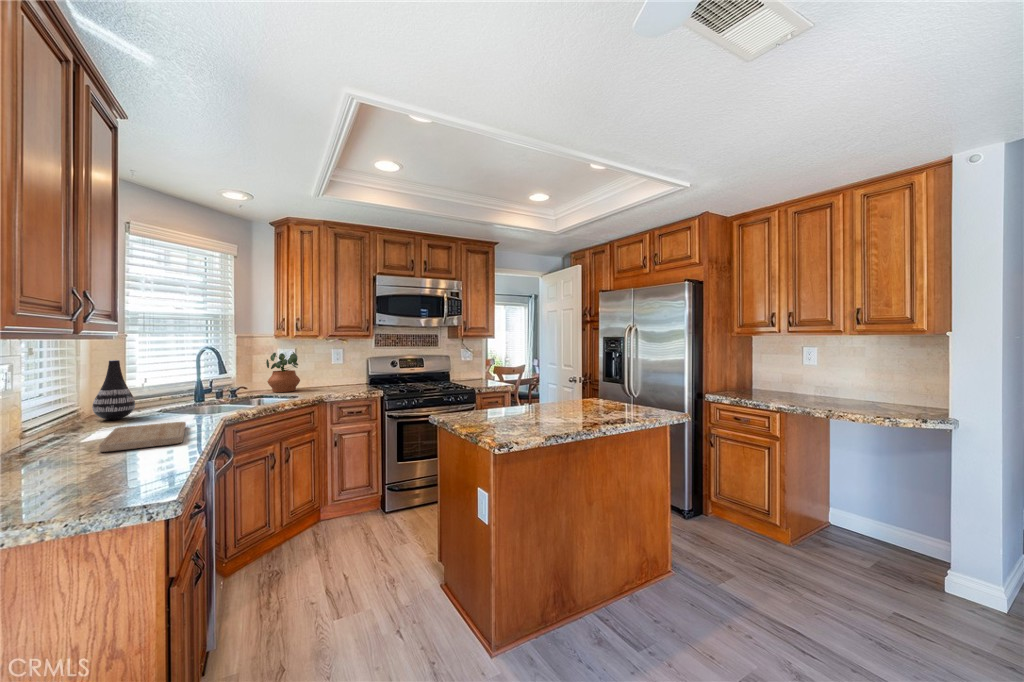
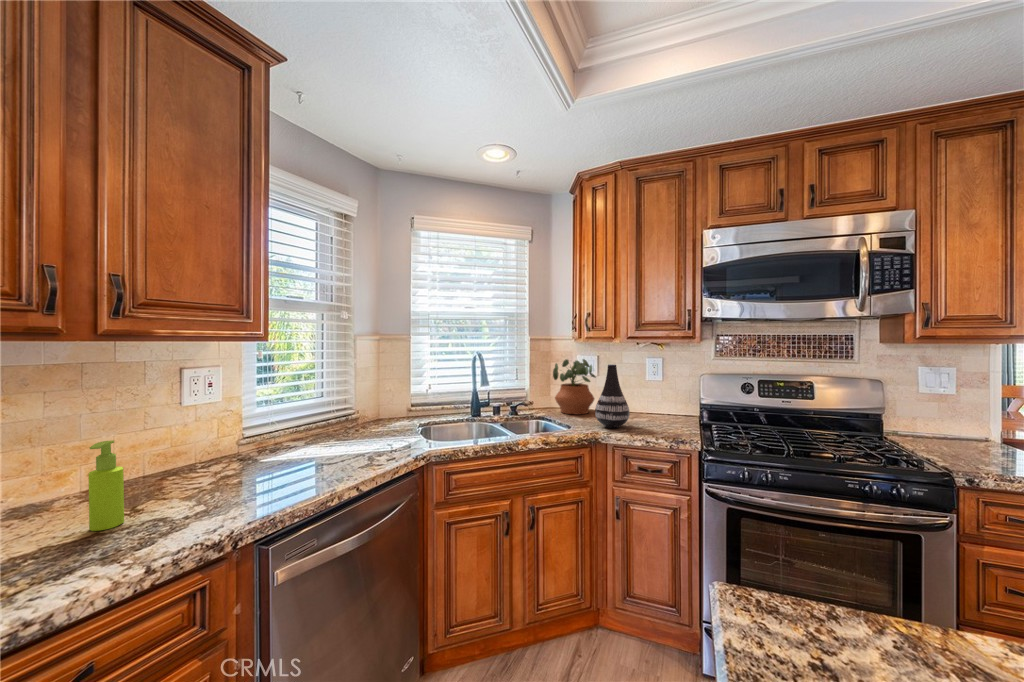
vase: present [92,360,135,420] -> present [595,364,630,428]
soap dispenser: none [66,402,91,464] -> present [88,440,124,531]
cutting board: present [99,422,186,452] -> none [170,456,344,519]

